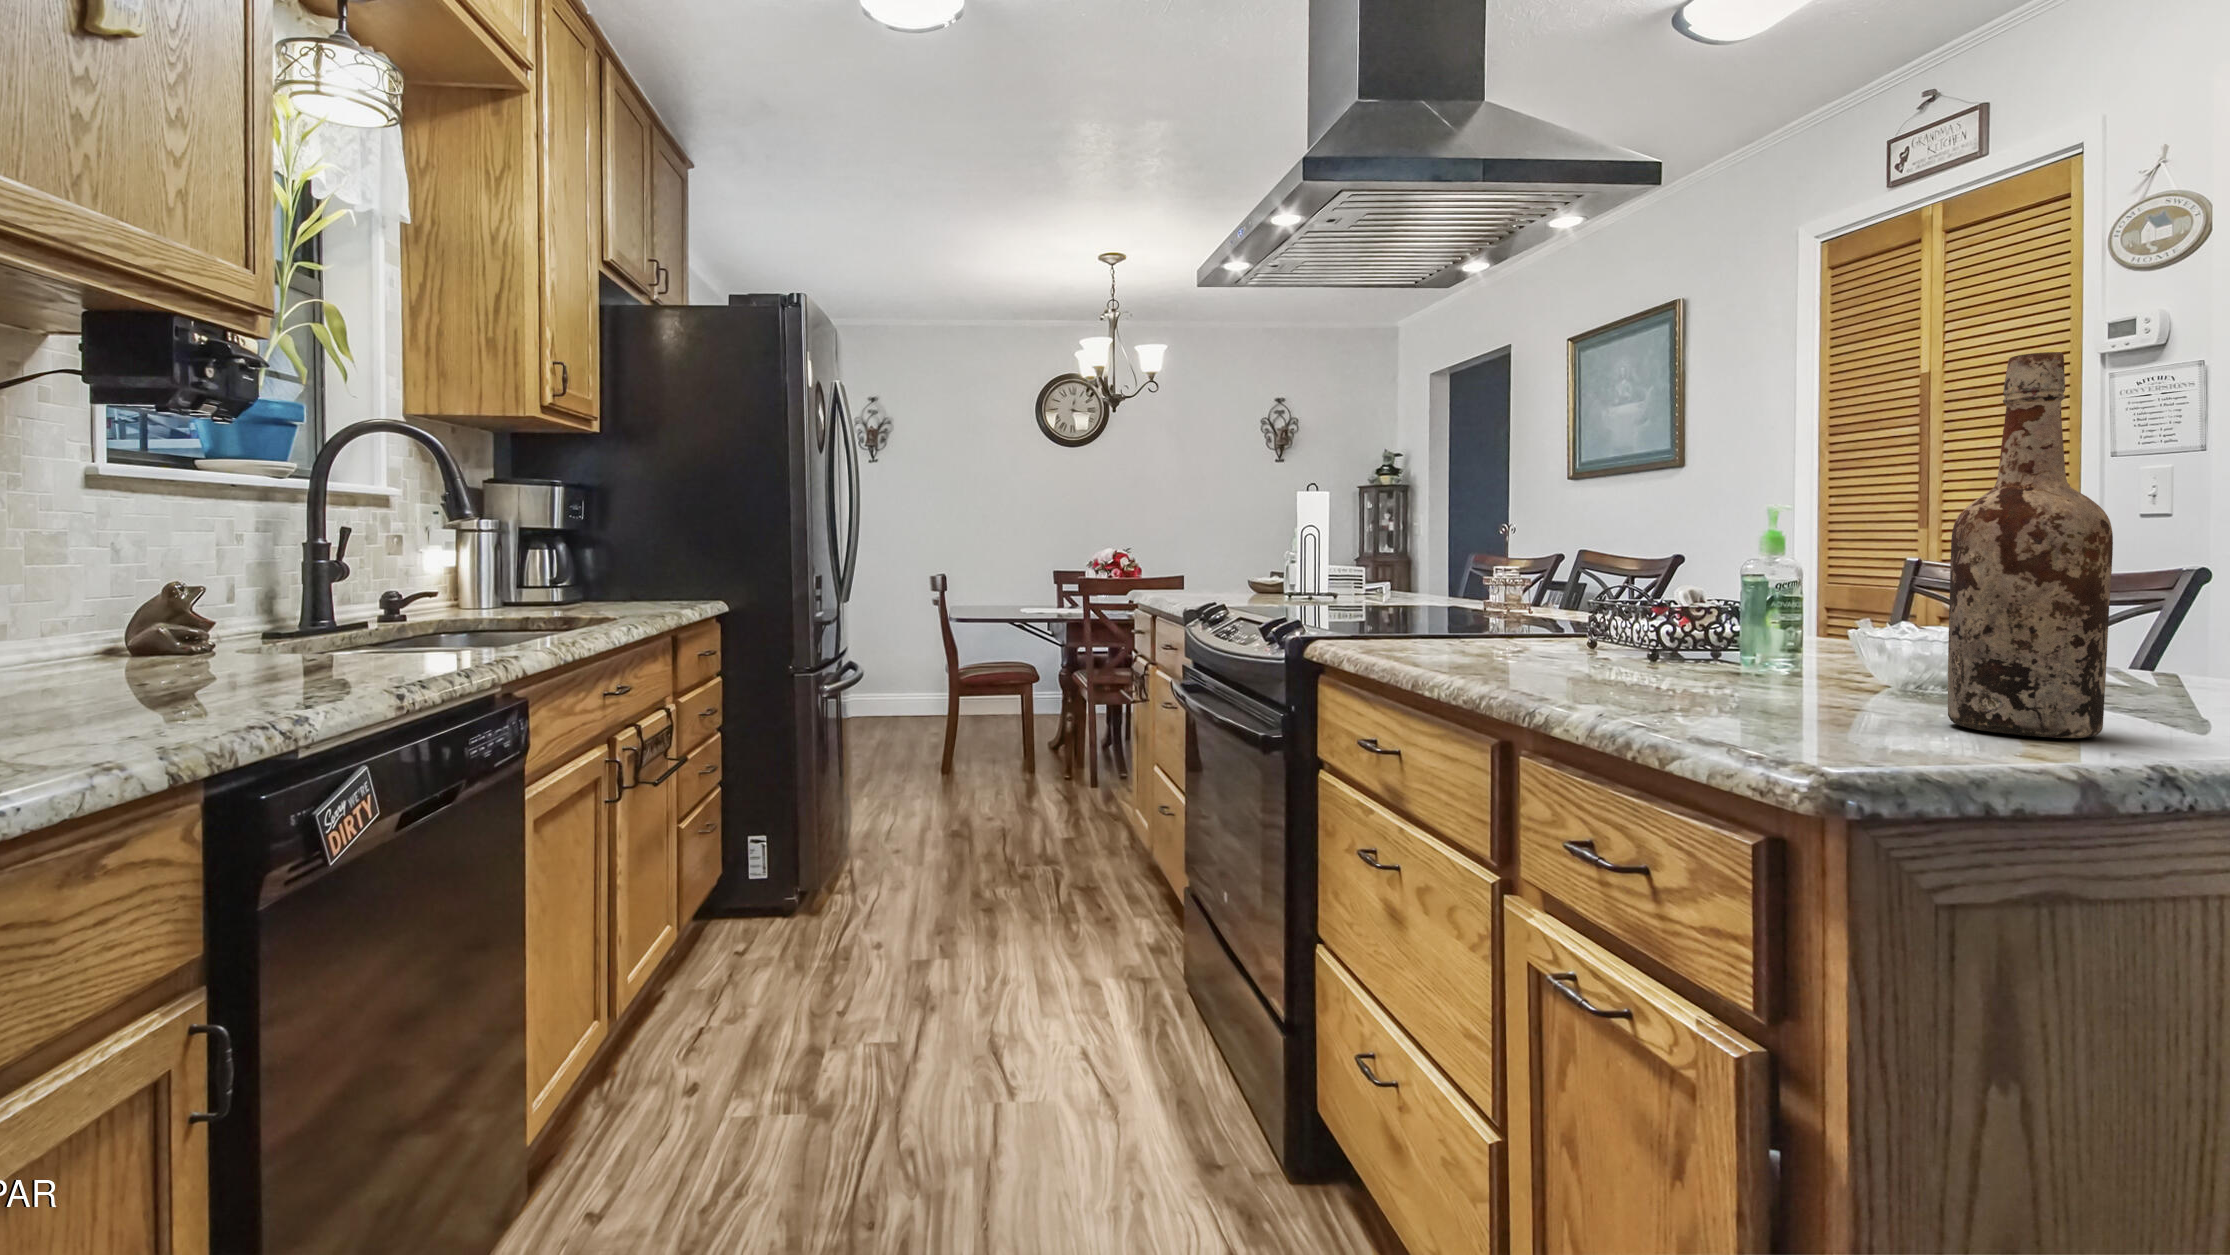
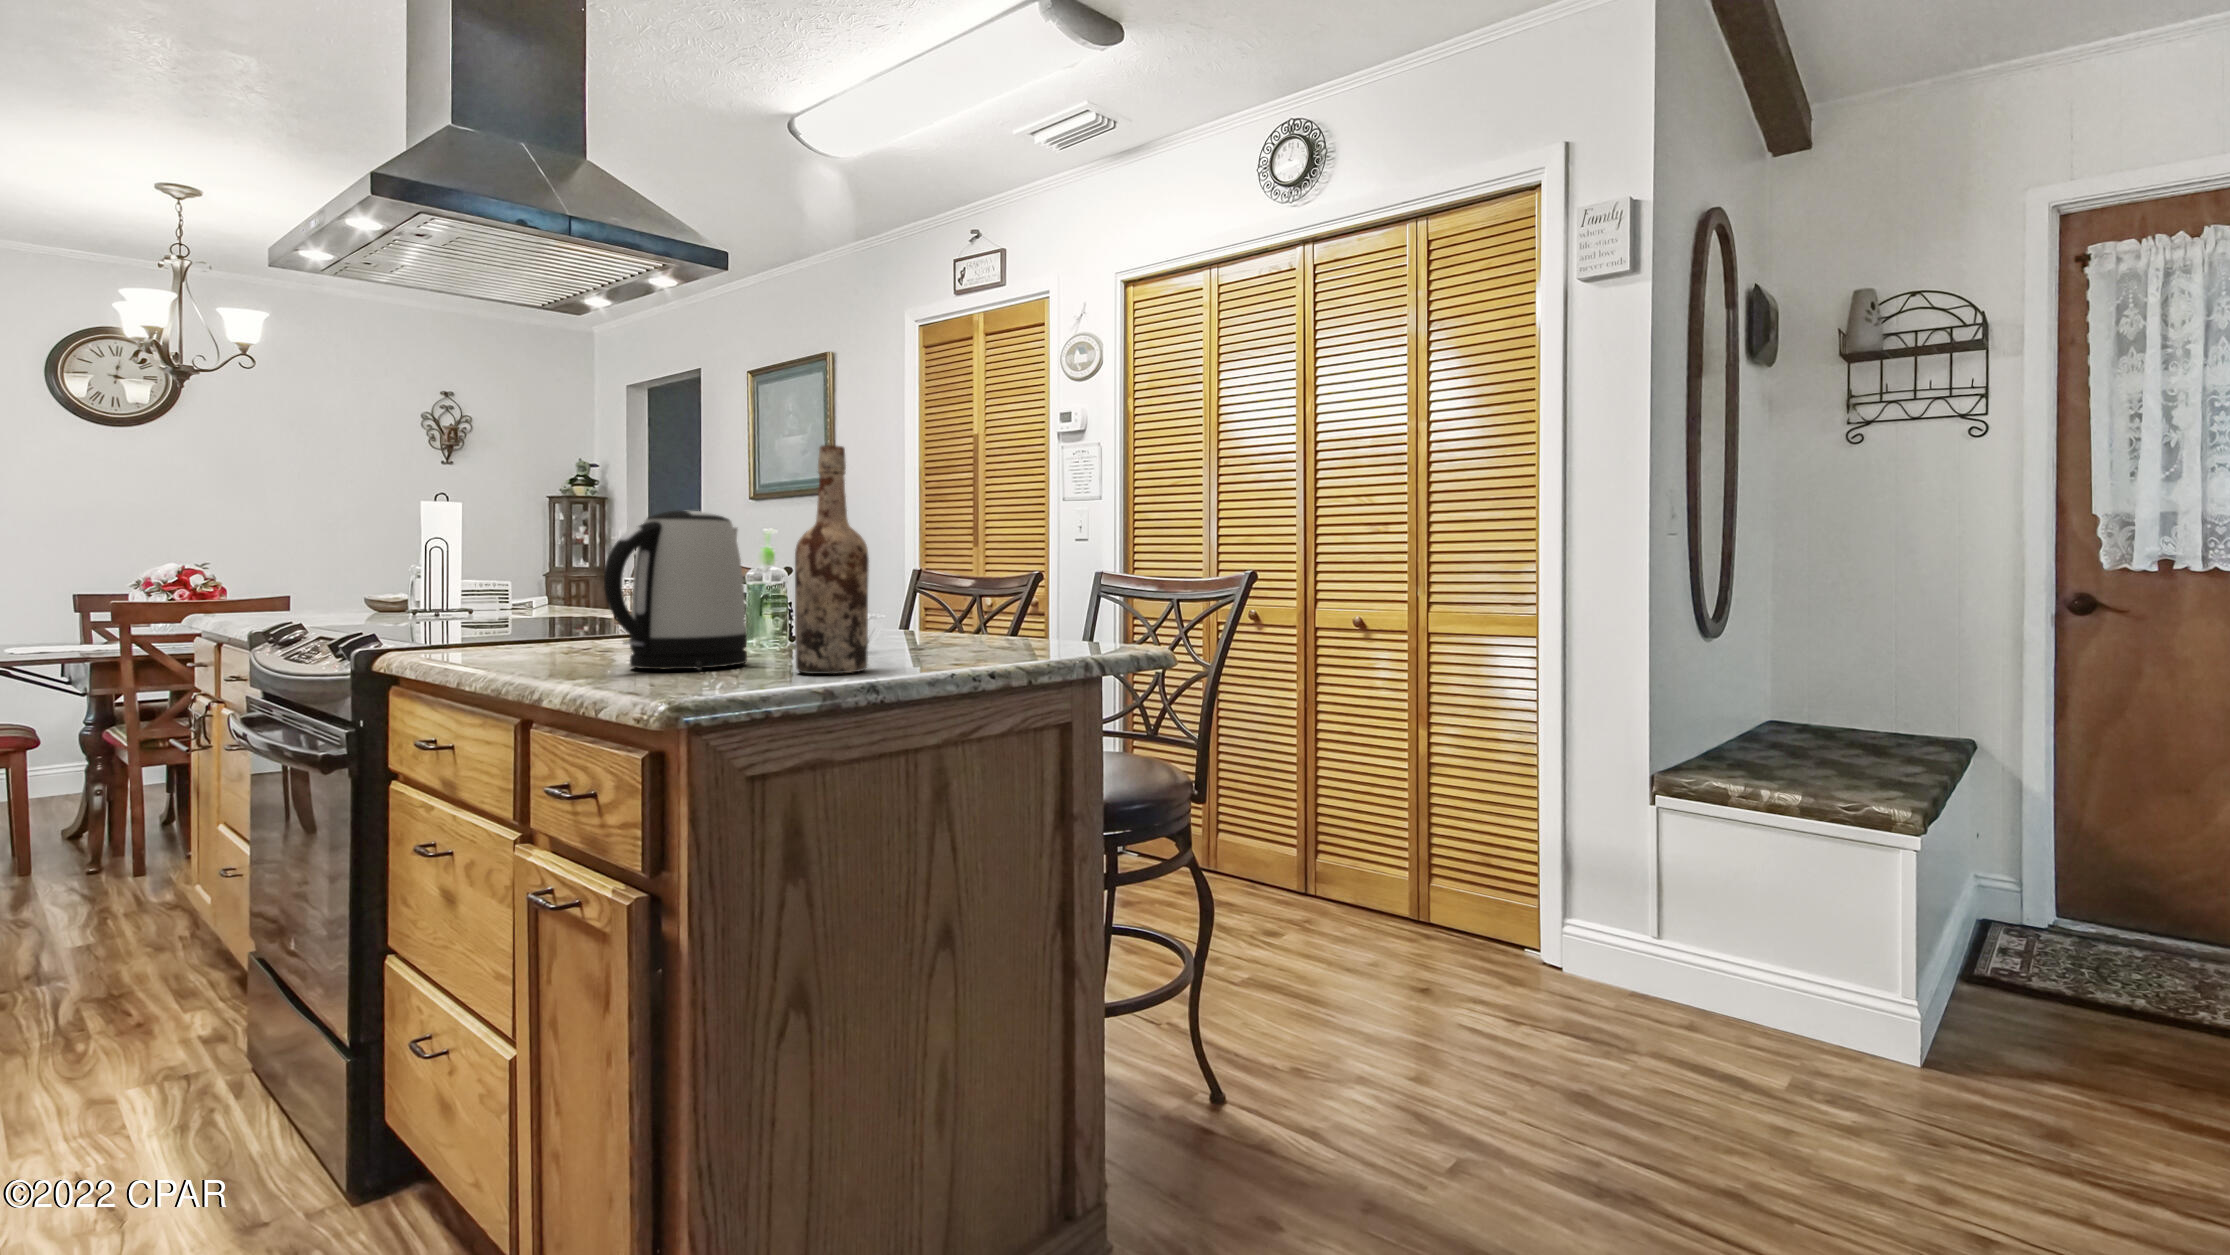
kettle: none [1624,478,1814,701] -> present [604,510,747,670]

